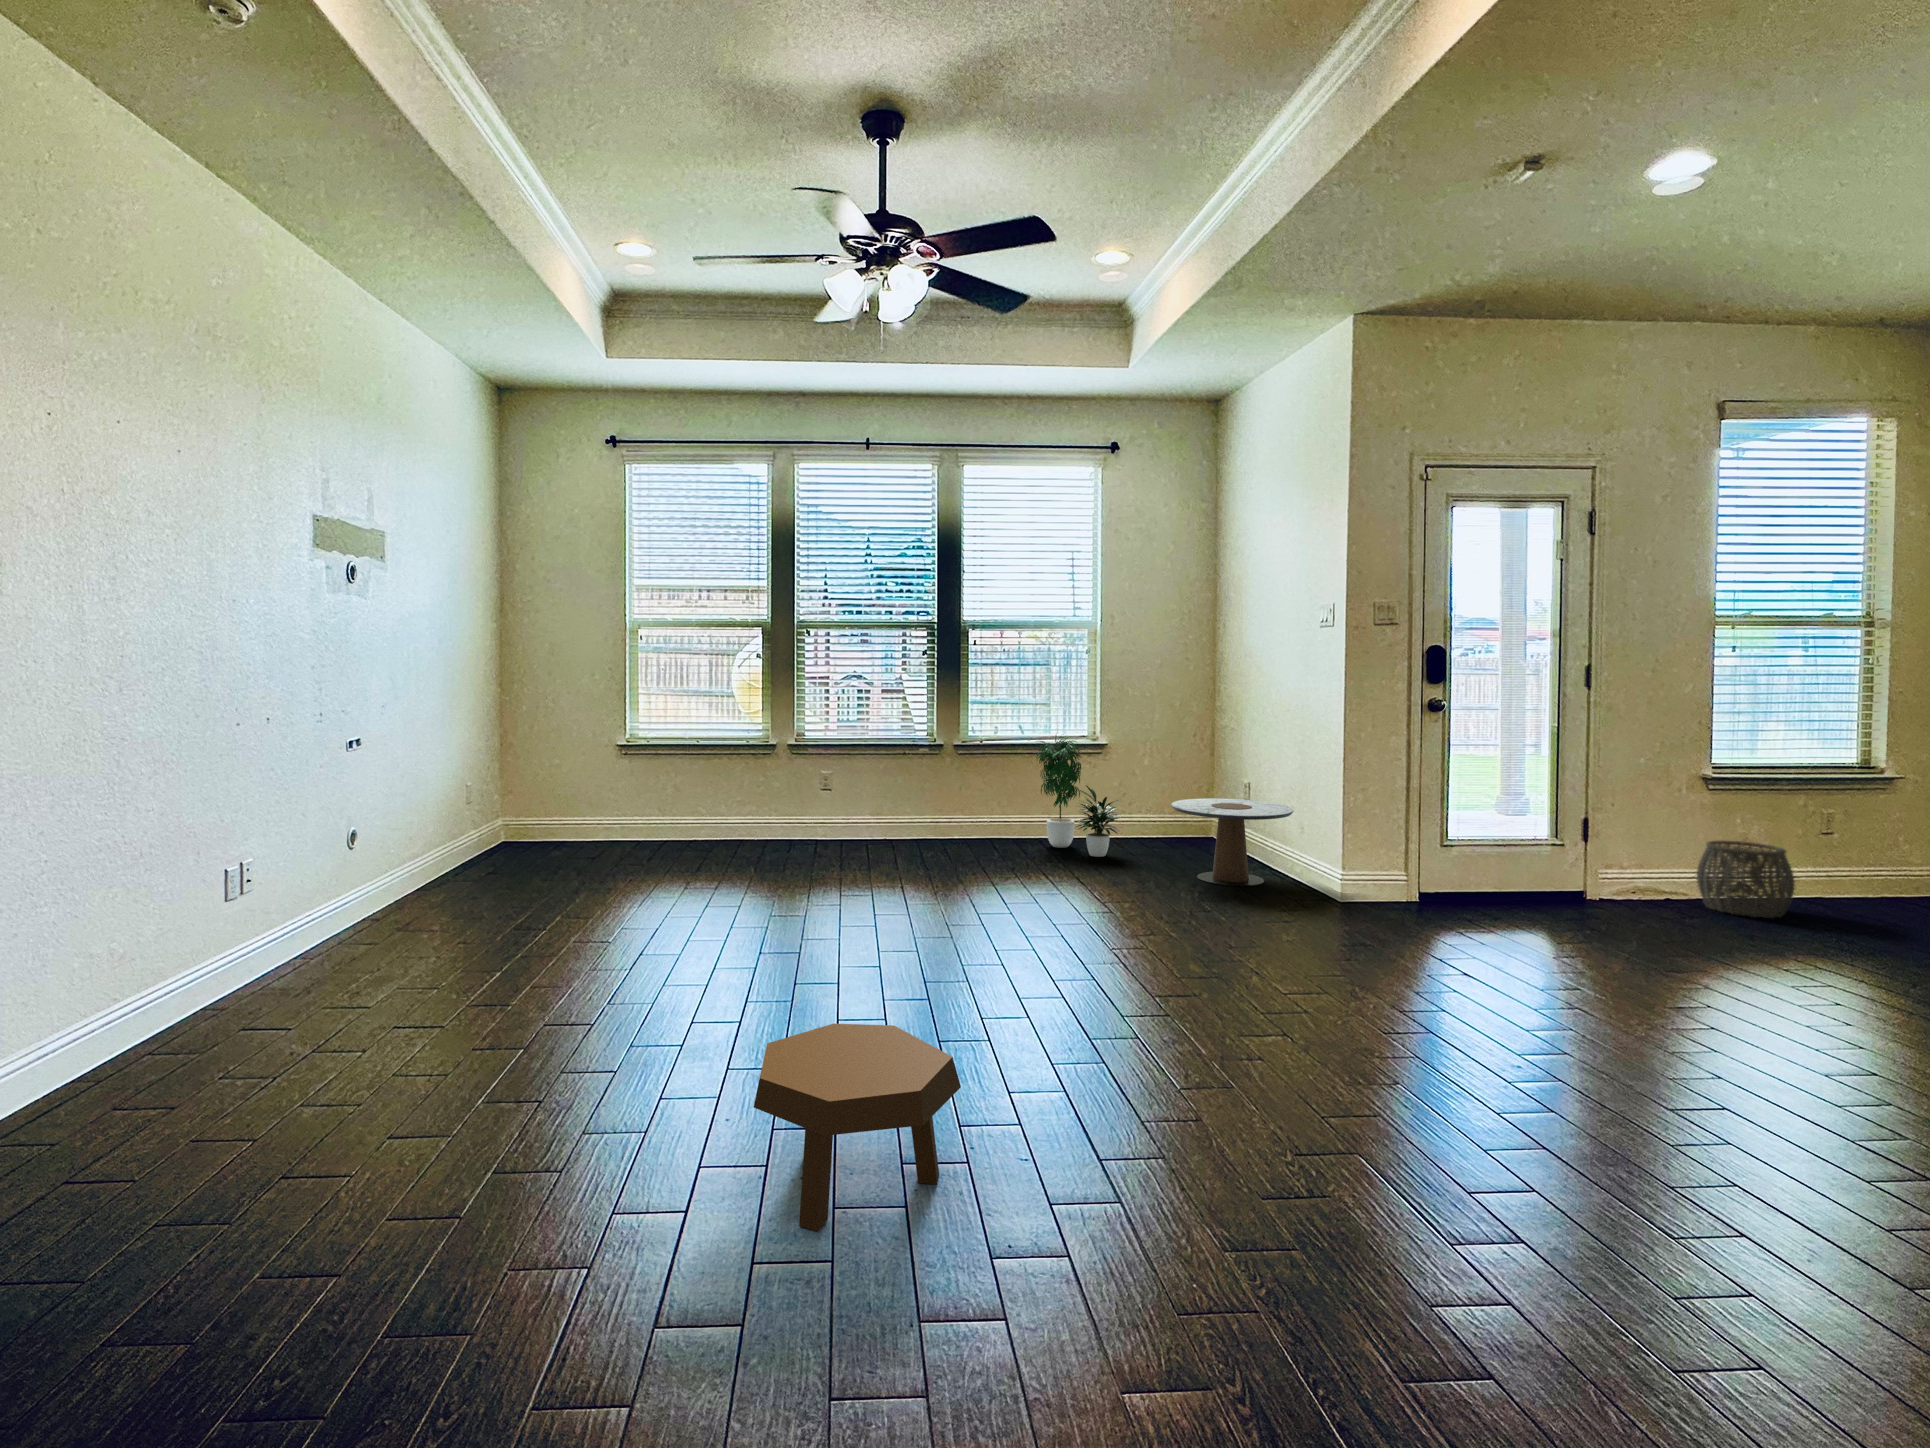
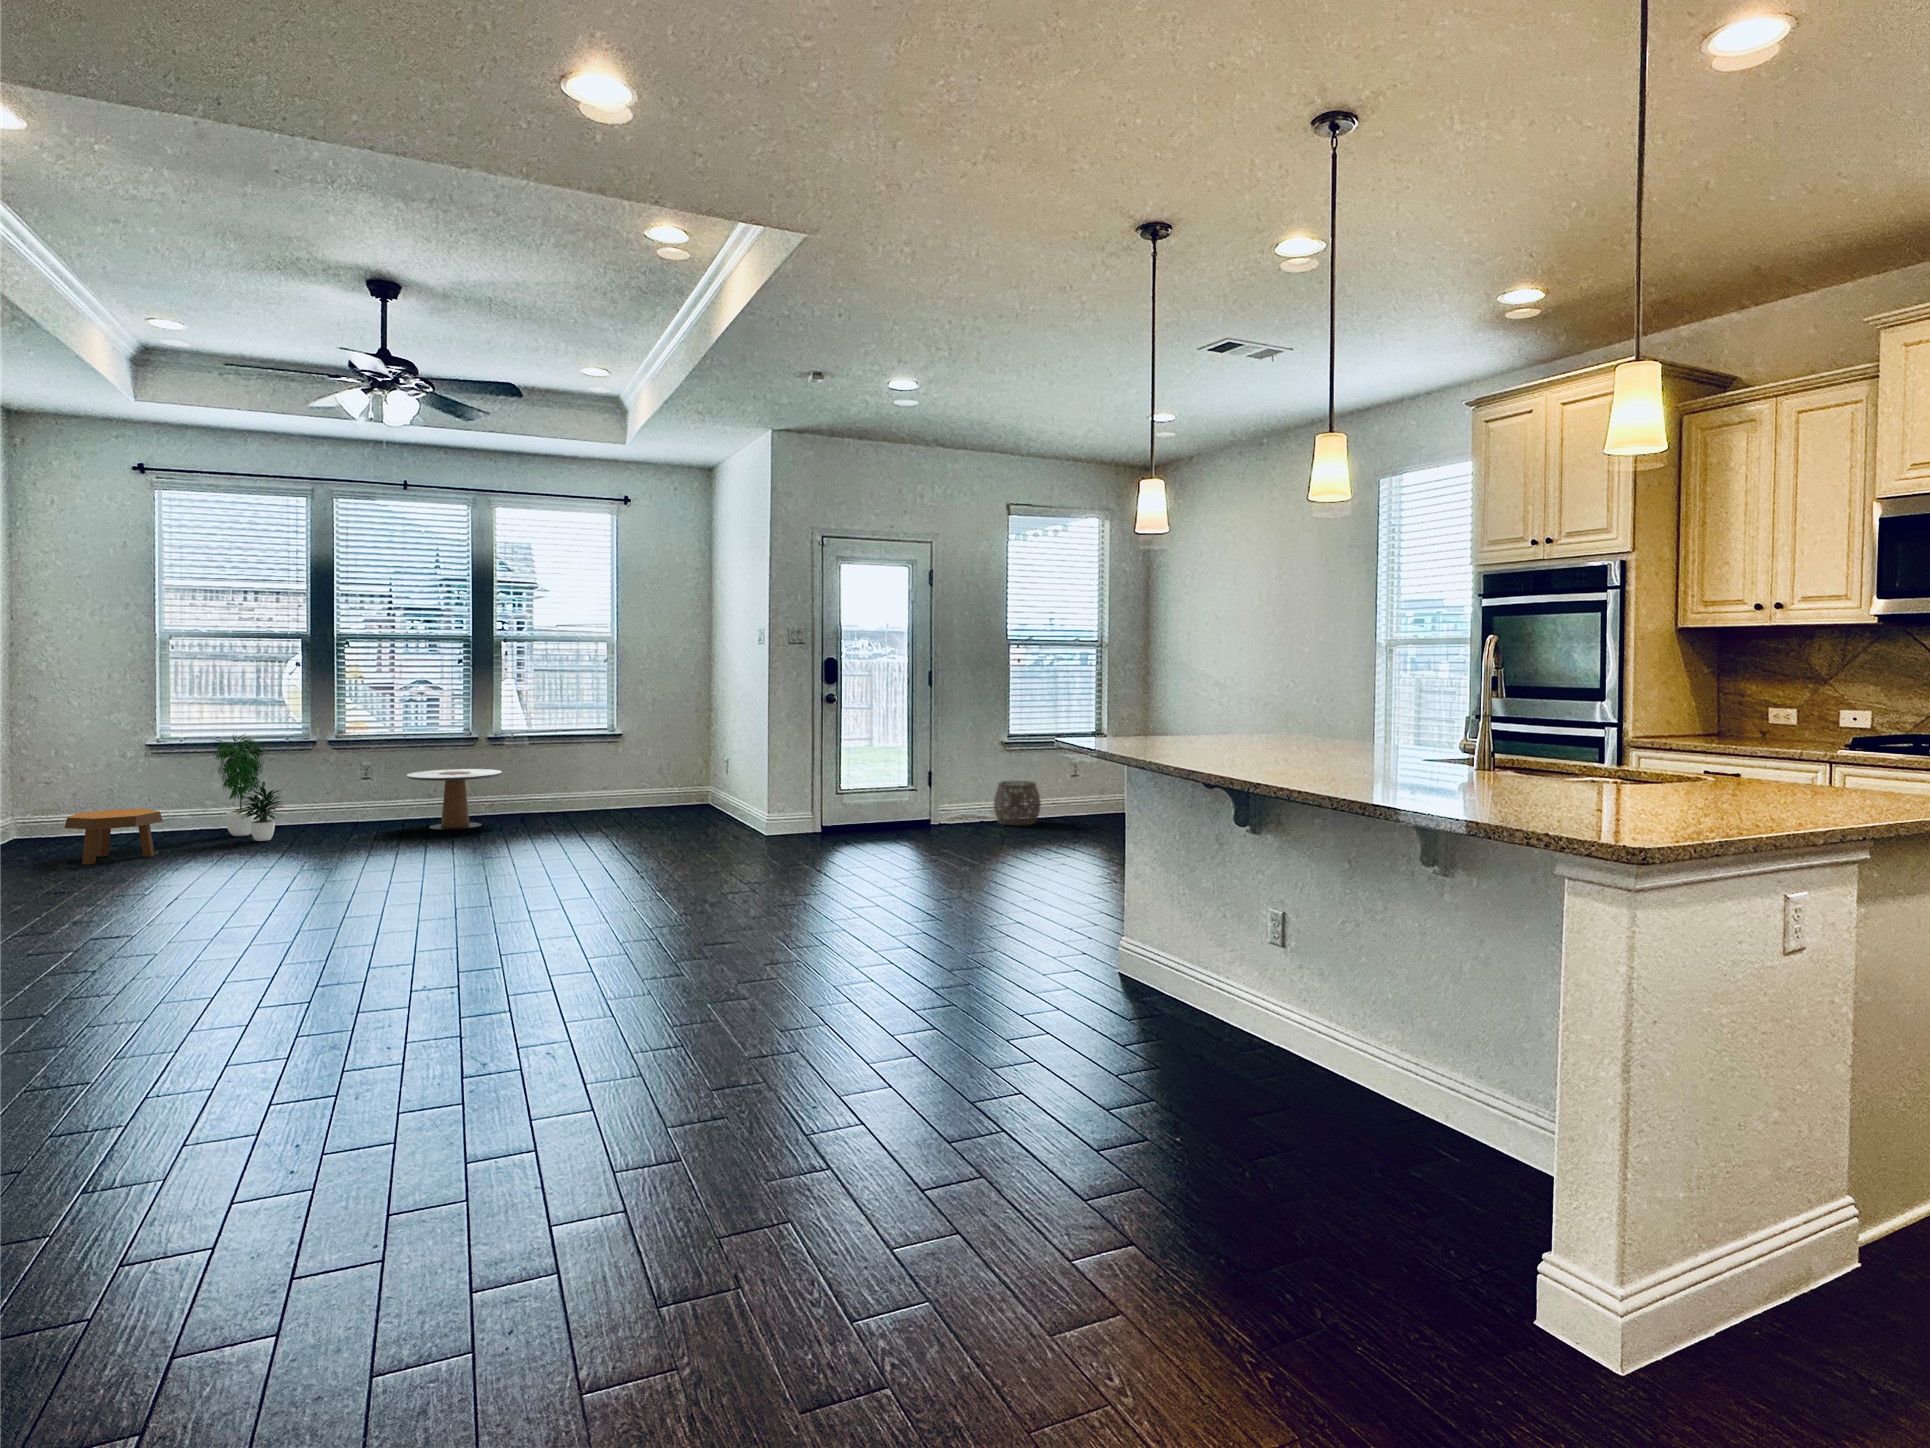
potted plant: present [1036,736,1120,857] -> present [214,734,283,841]
side table: present [1171,798,1294,886] -> present [407,769,502,830]
footstool: present [754,1024,961,1231] -> present [65,809,163,865]

